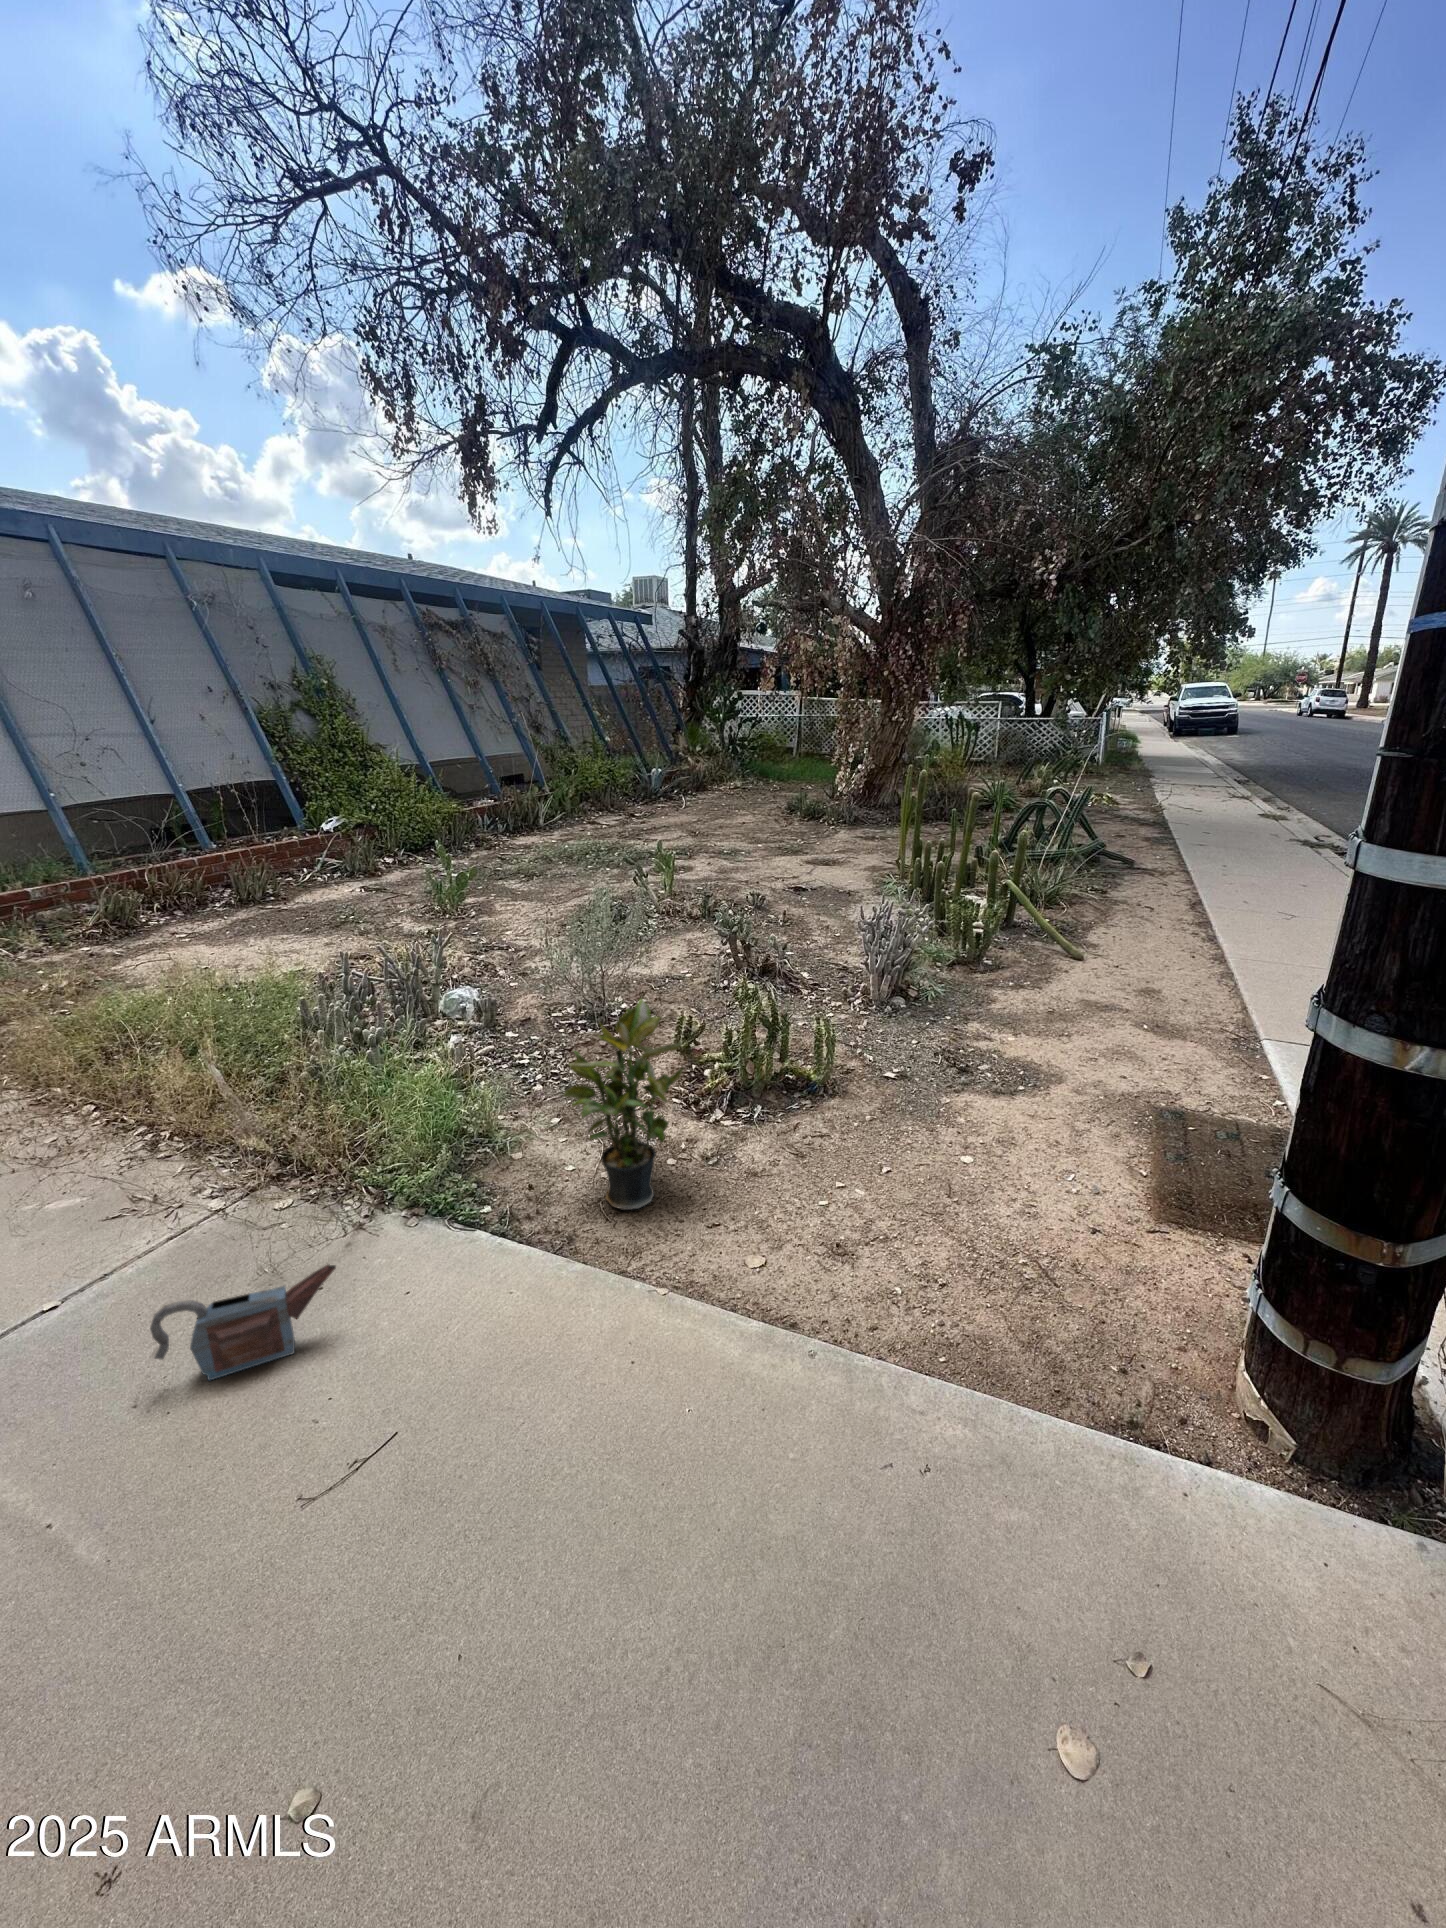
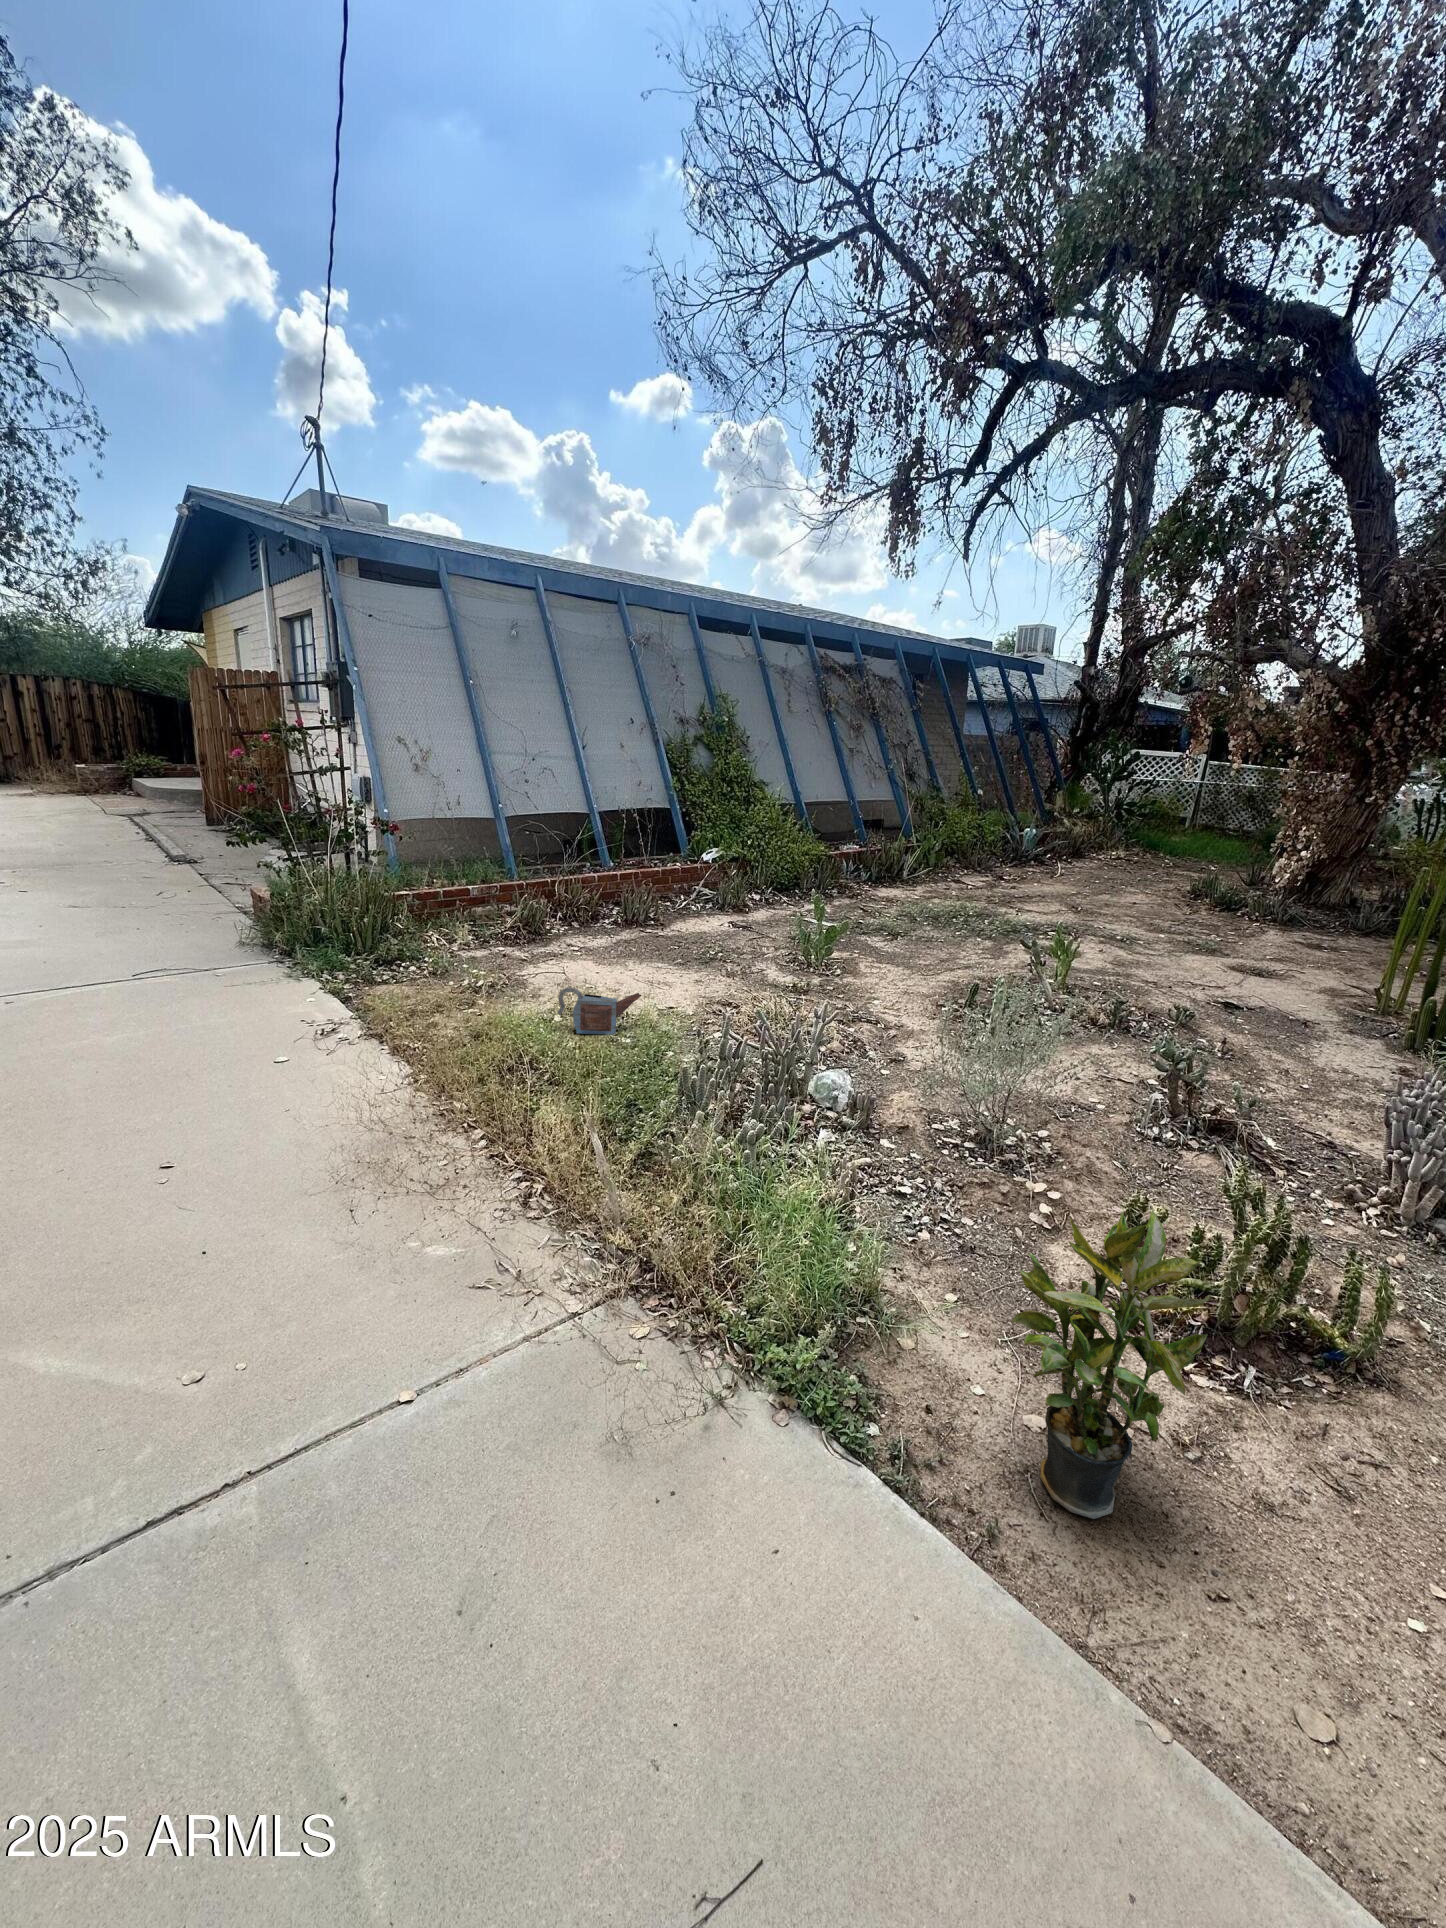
watering can: present [150,1265,336,1380] -> present [557,987,642,1035]

